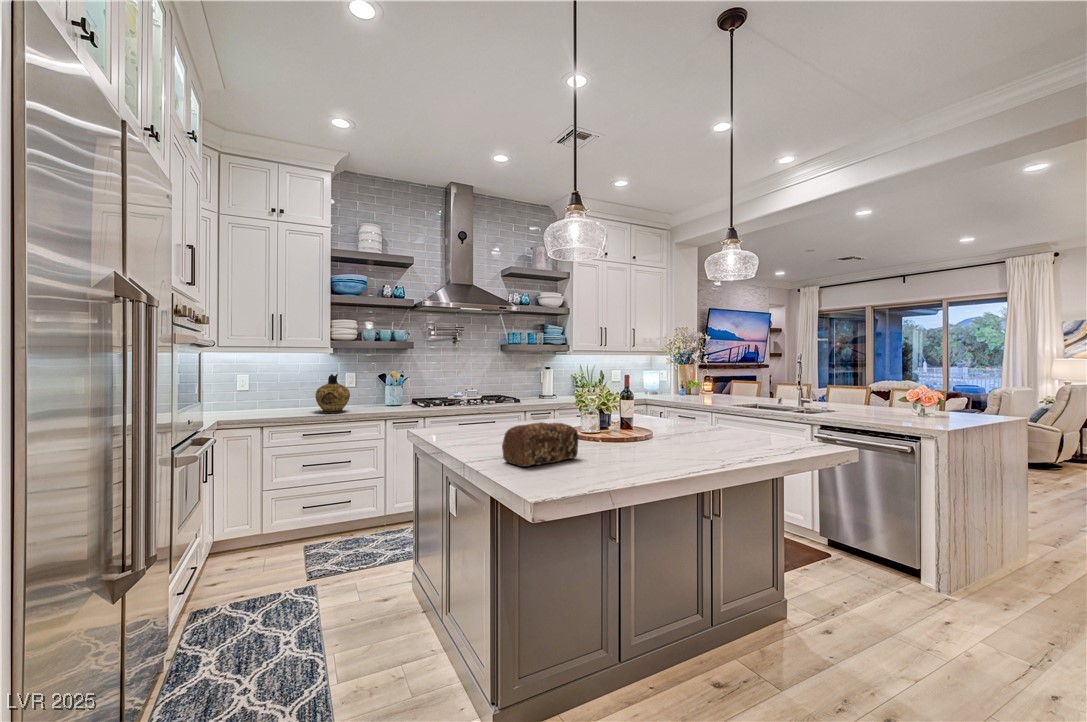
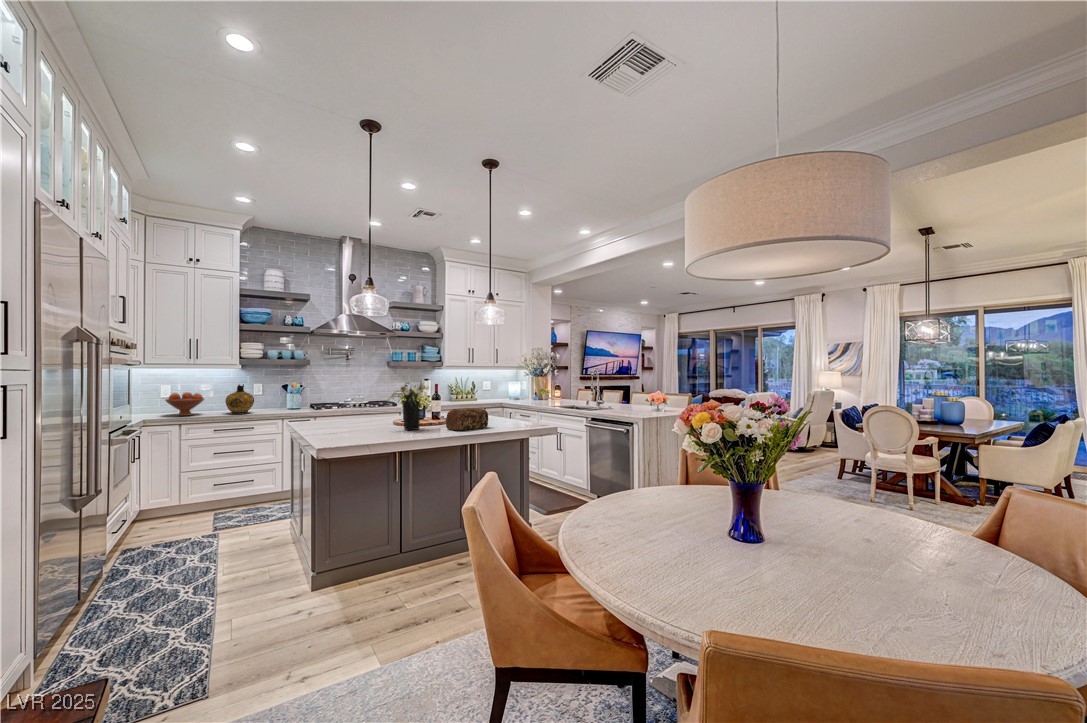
flower arrangement: none [589,371,657,453] -> present [387,382,429,430]
fruit bowl: none [243,384,290,415] -> present [165,392,204,416]
bread loaf: present [502,422,579,467] -> present [446,408,488,431]

